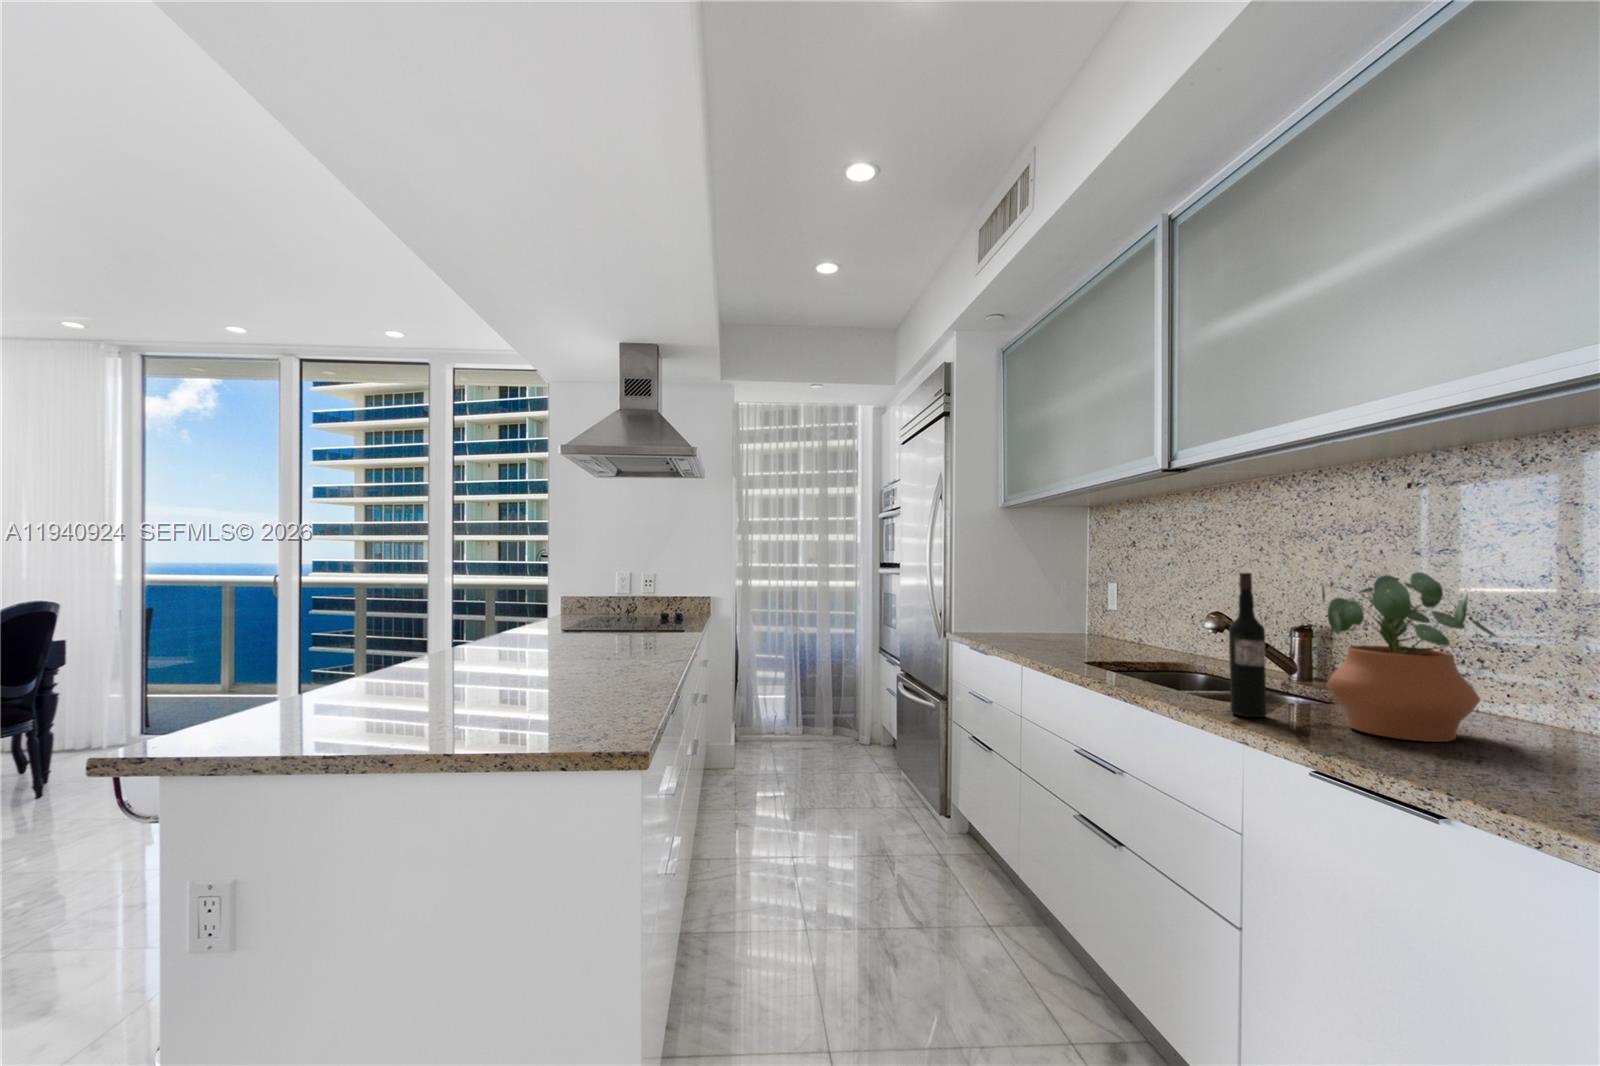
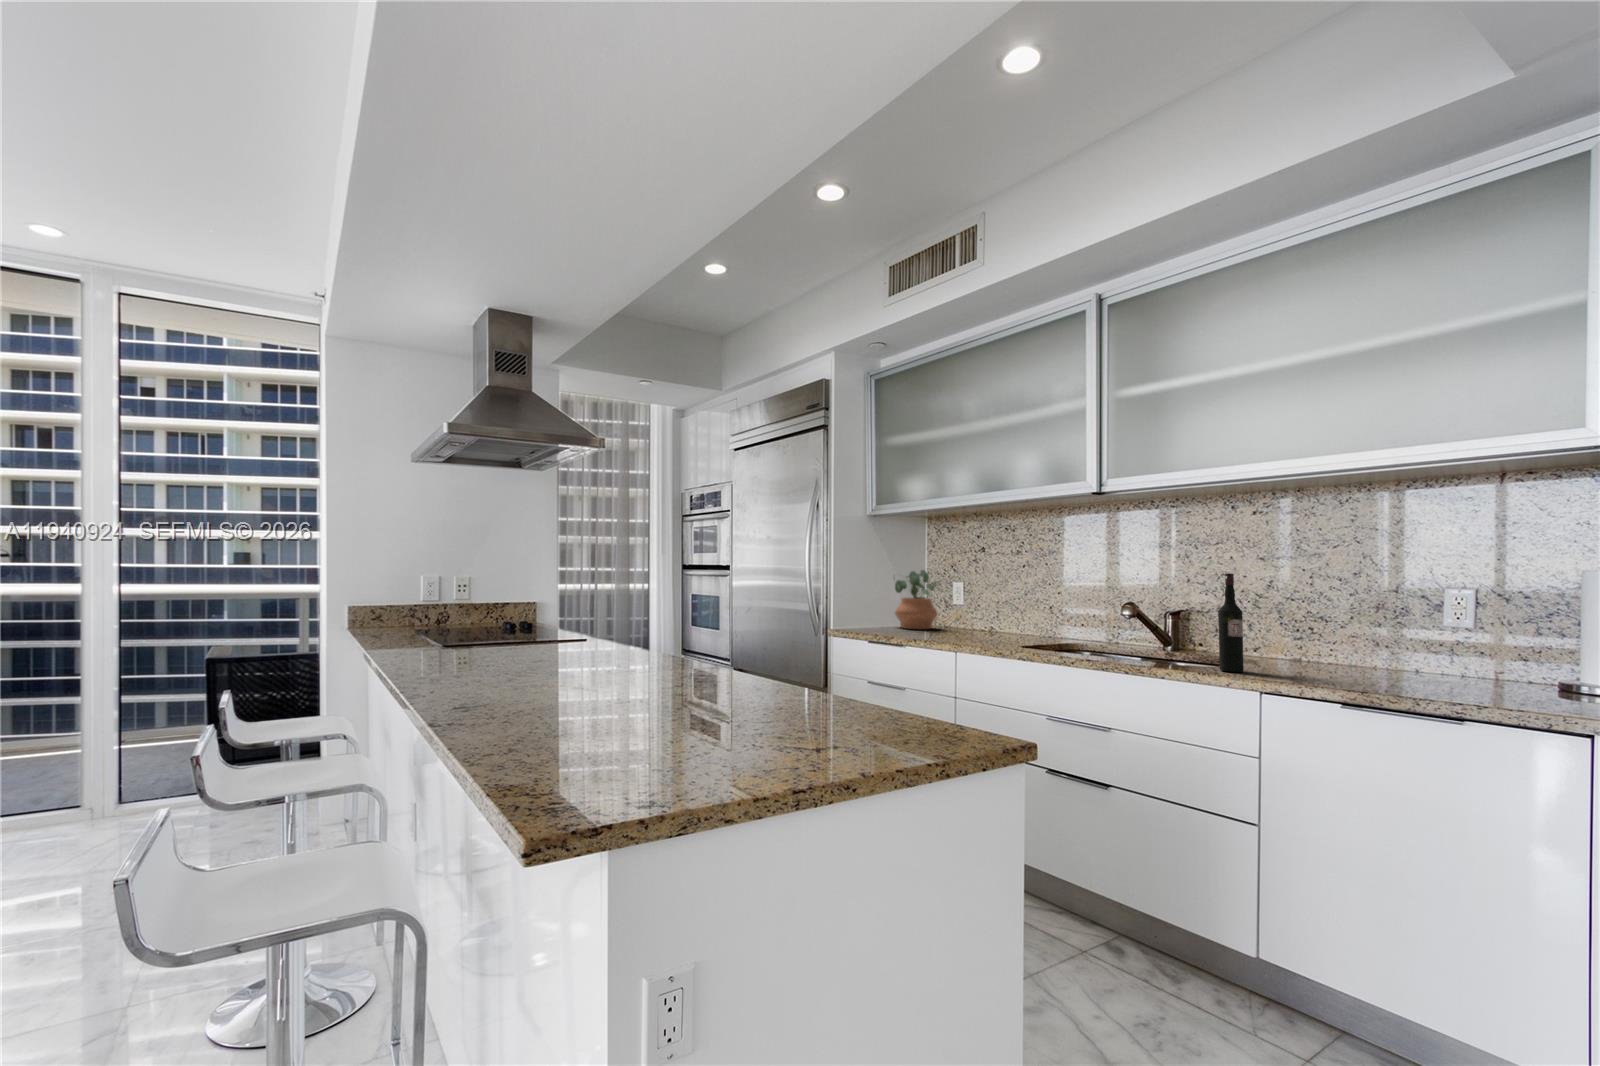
potted plant: present [1322,572,1497,742] -> present [895,570,941,629]

